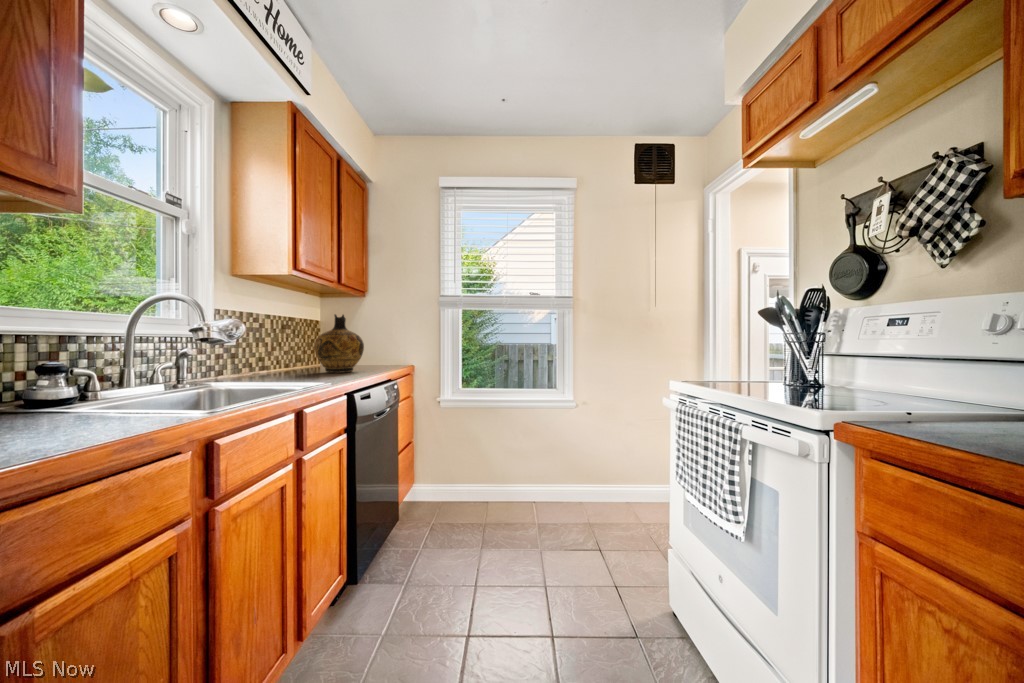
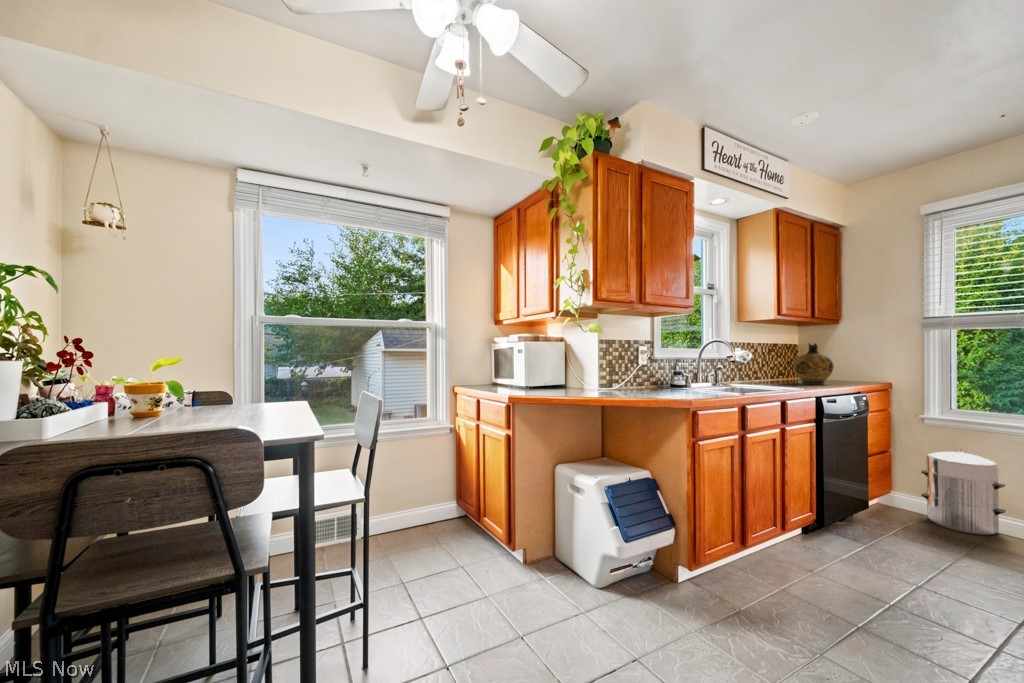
waste bin: none [443,431,504,519] -> present [921,449,1006,535]

